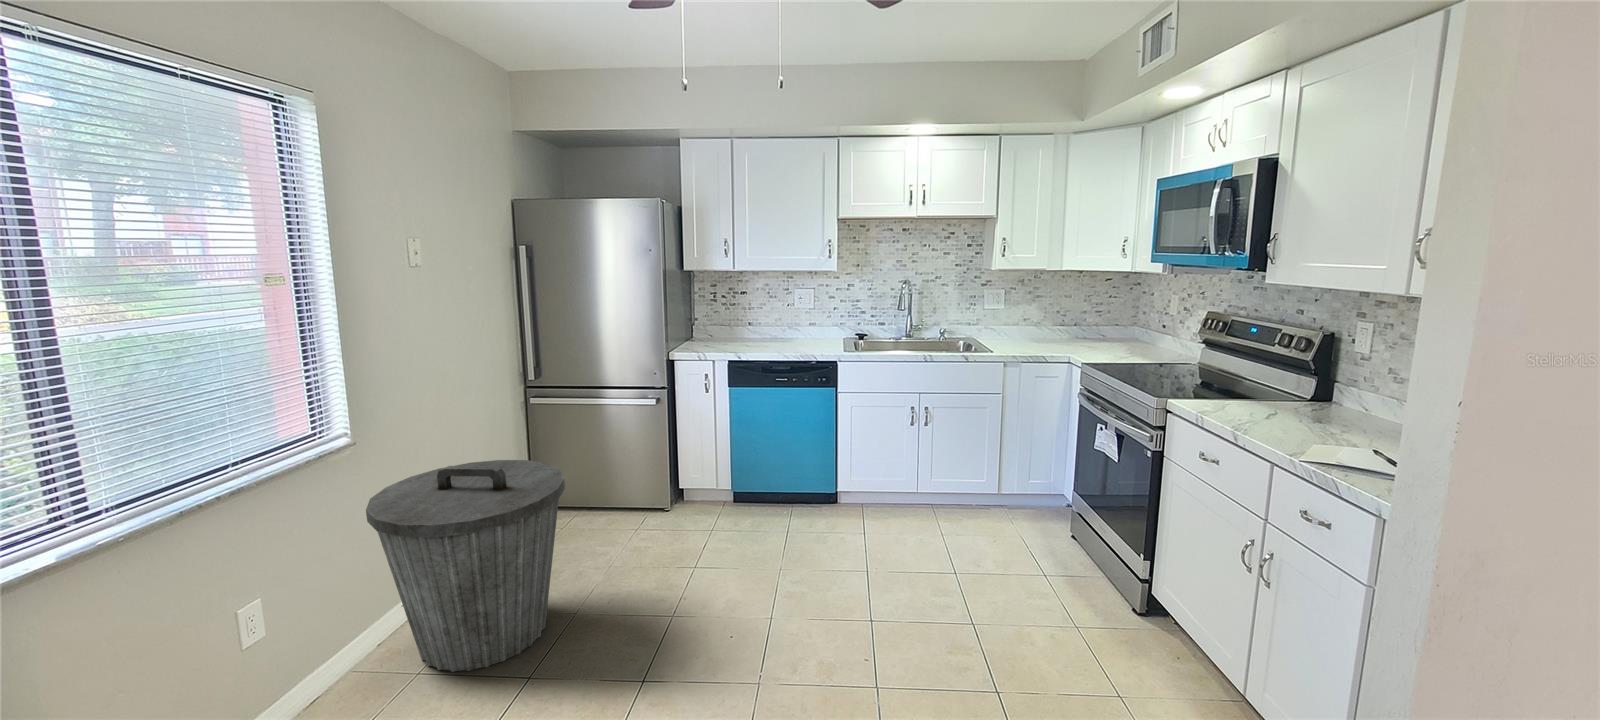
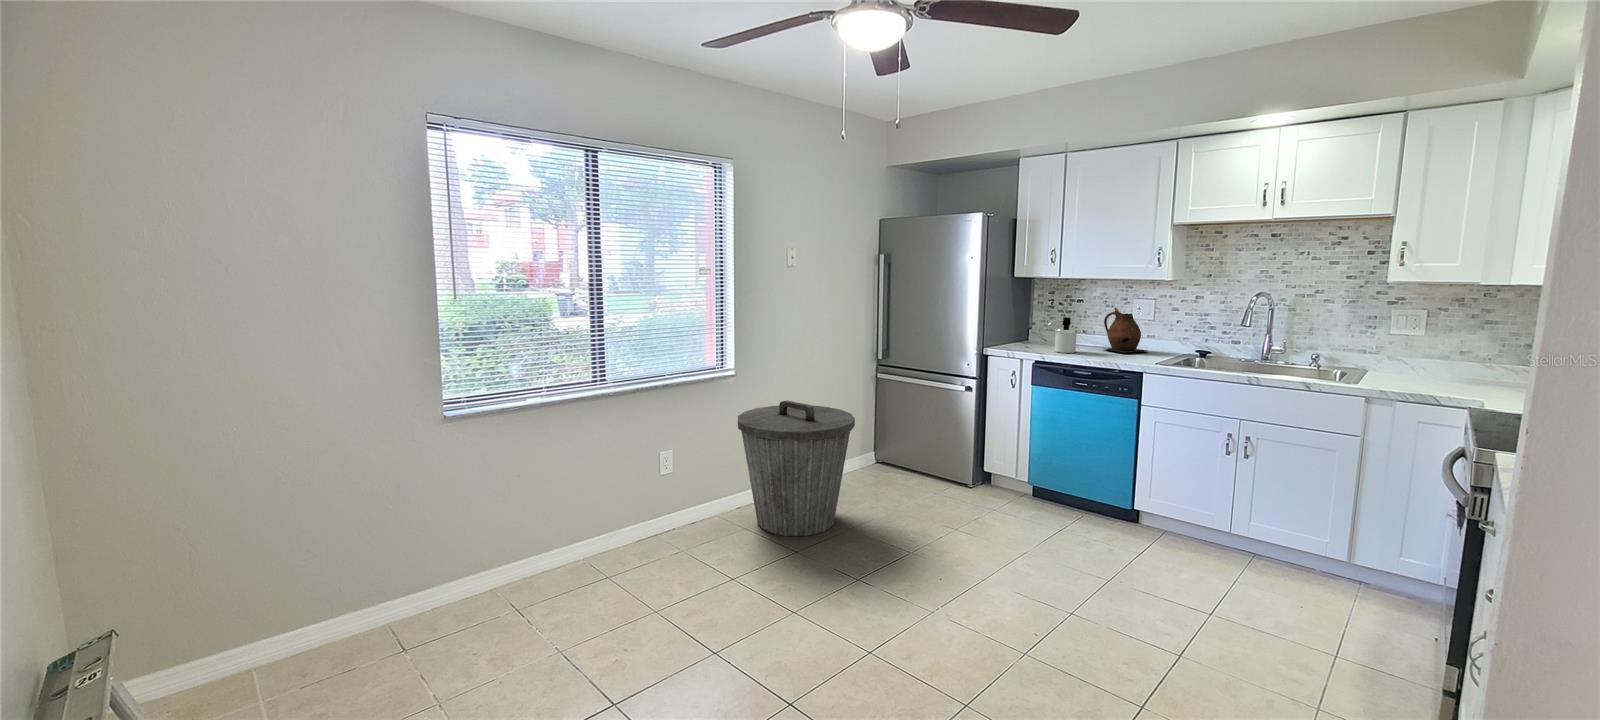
ceramic pitcher: none [777,299,817,343] -> present [1104,308,1148,352]
soap dispenser: none [737,311,762,349] -> present [1048,317,1078,353]

